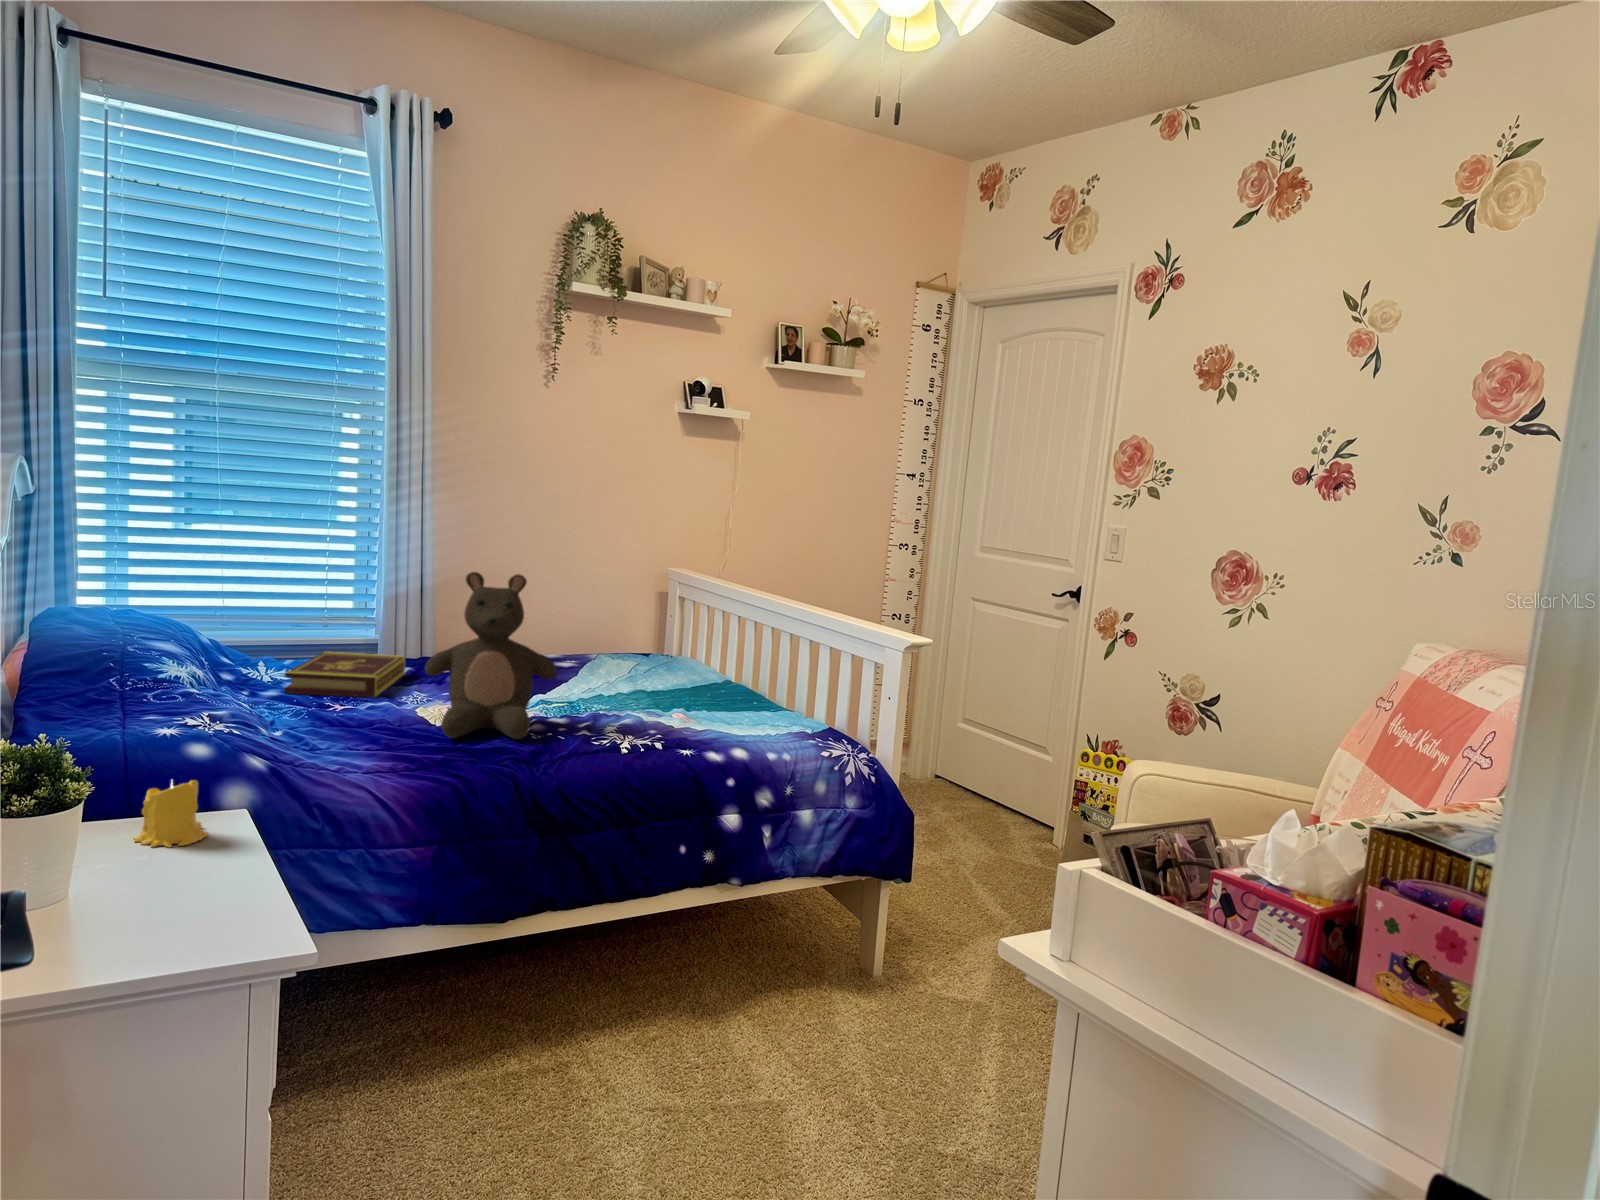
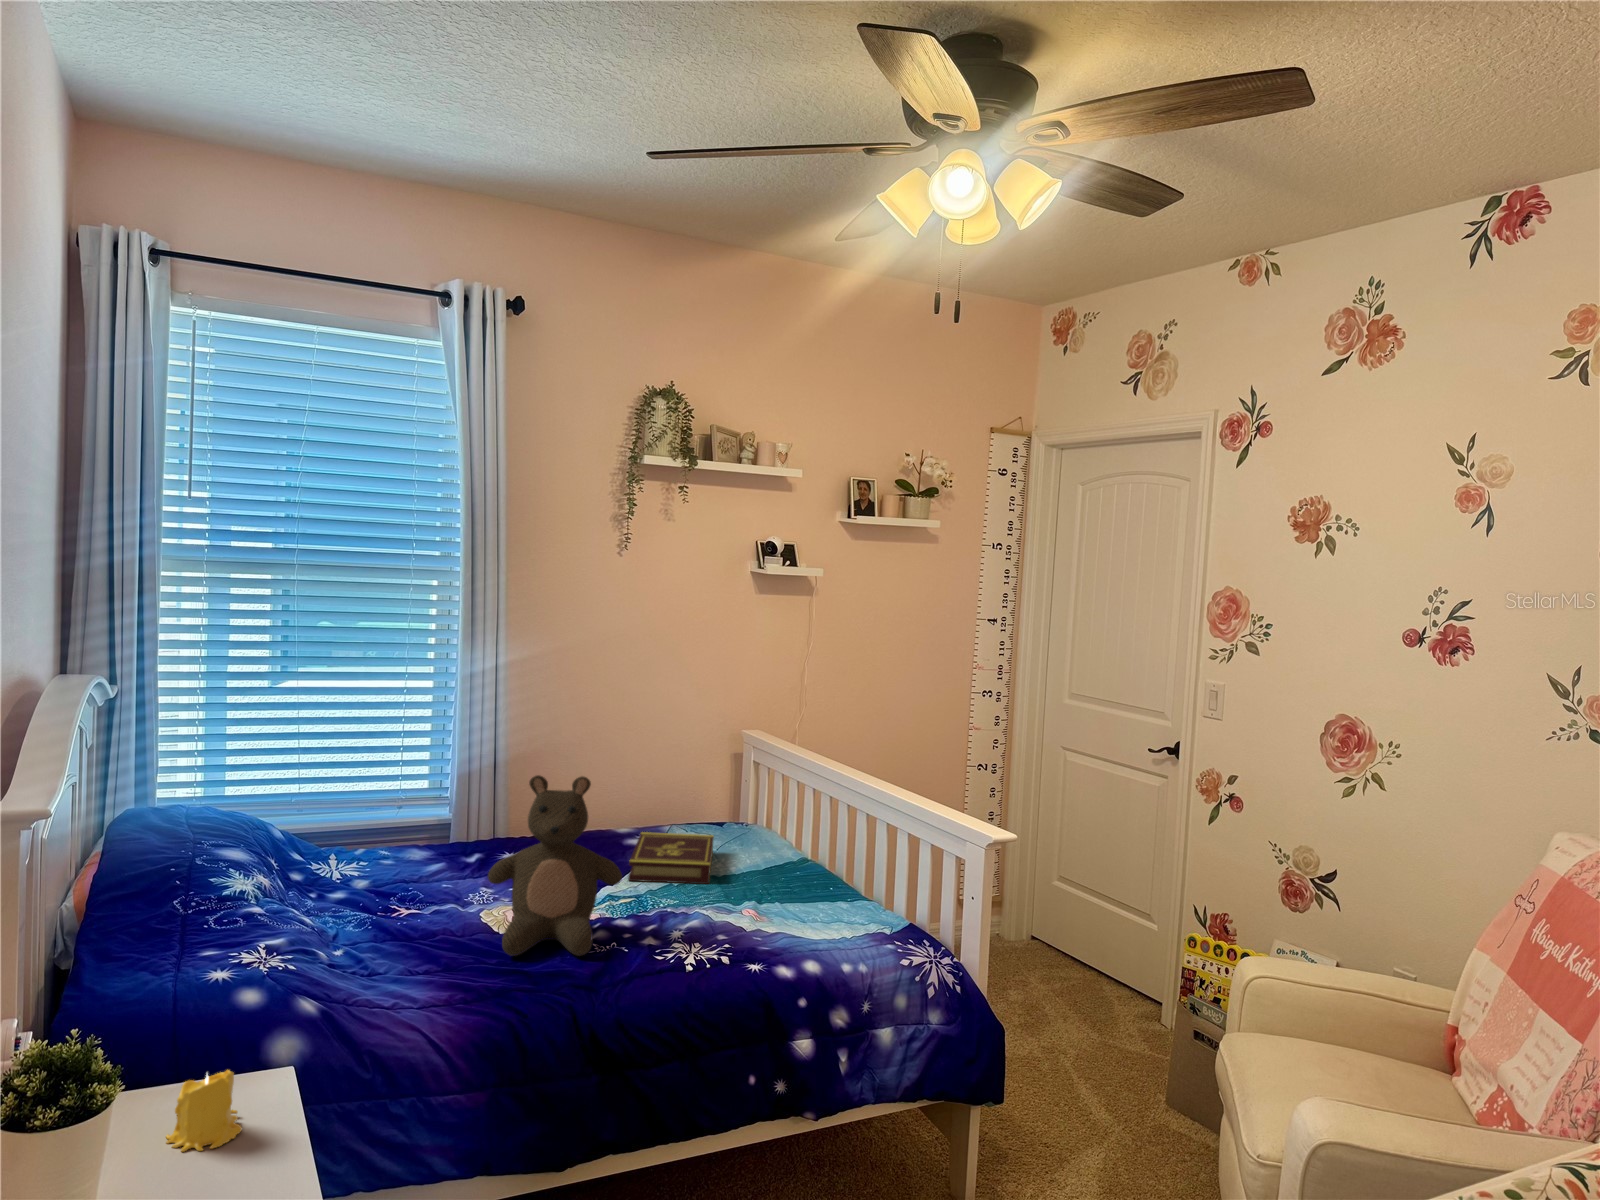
book: present [284,652,405,698] -> present [628,832,714,884]

